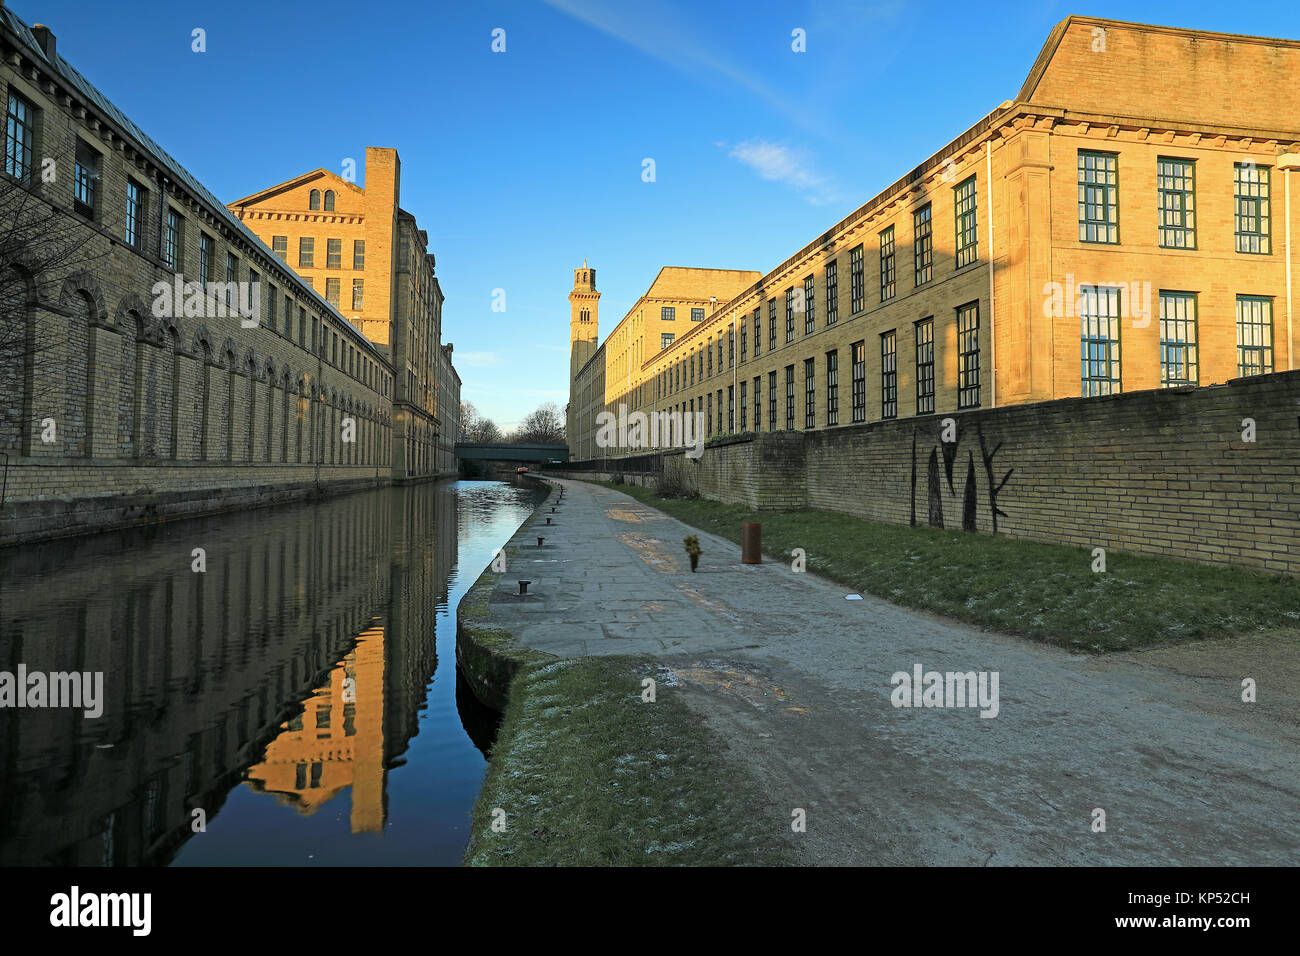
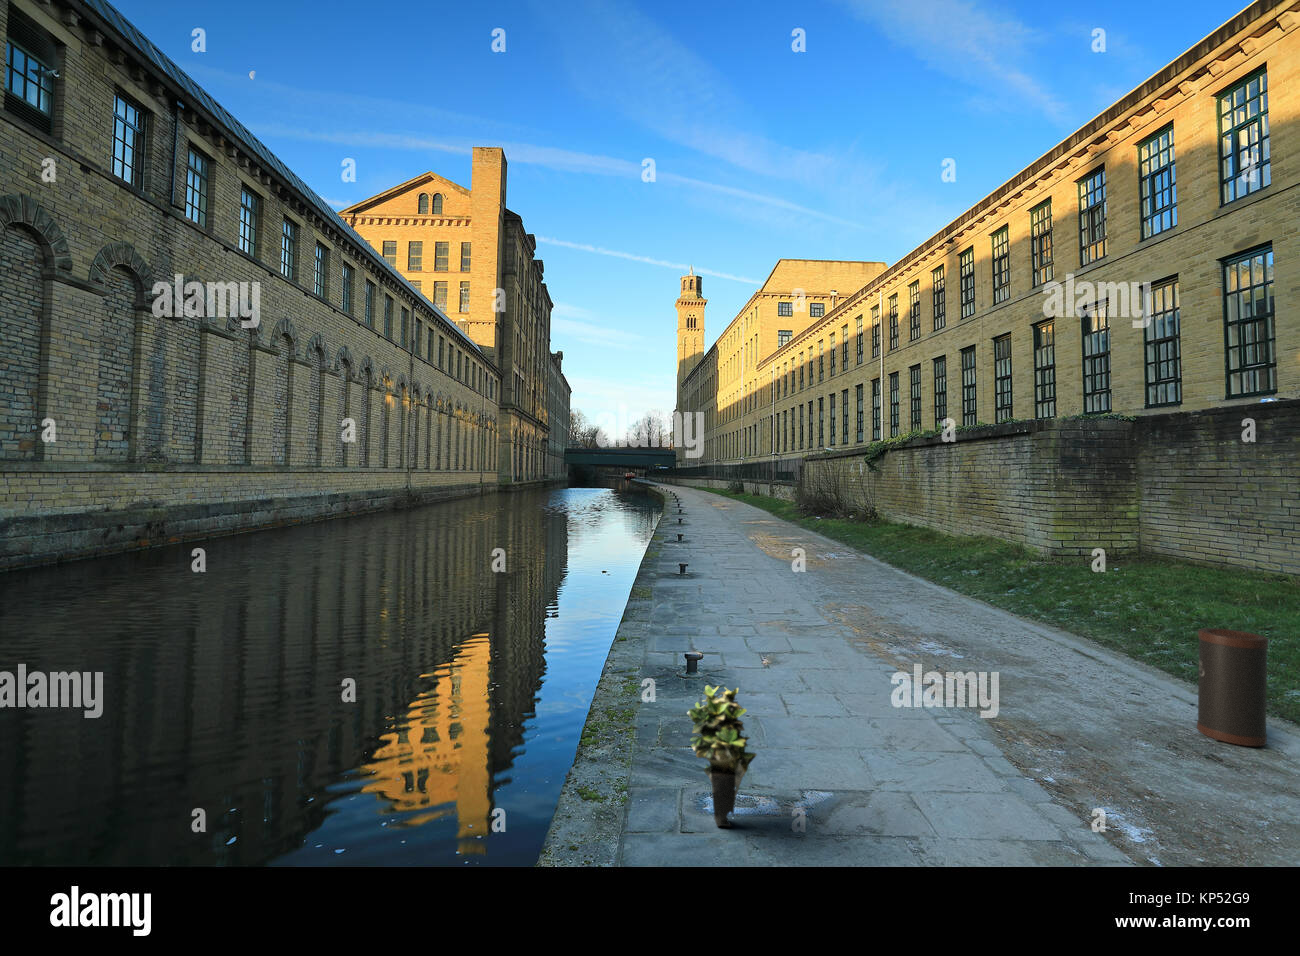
potted plant: present [683,534,703,572] -> present [687,686,757,826]

